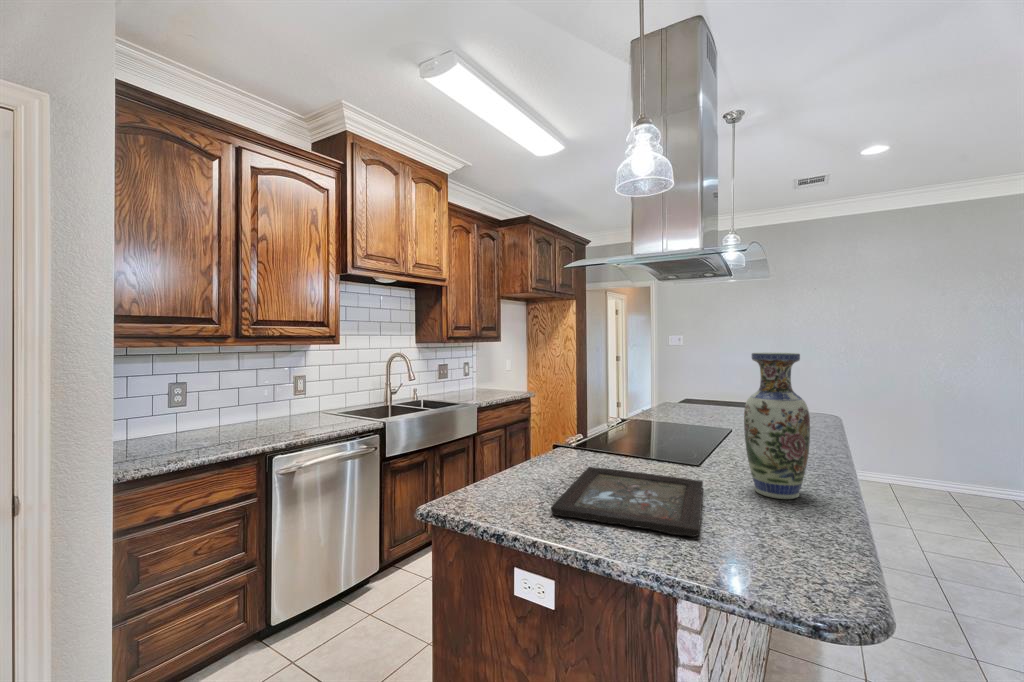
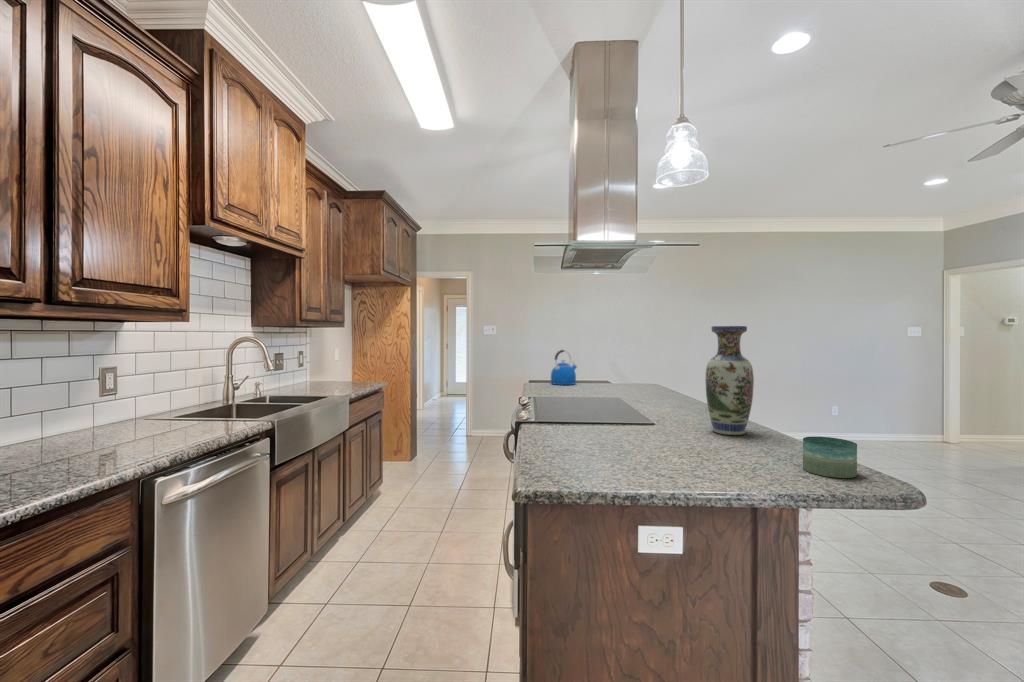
kettle: none [688,369,725,410] -> present [551,350,577,385]
tray: present [551,467,703,537] -> none [594,430,758,472]
candle: none [758,514,832,584] -> present [803,436,857,478]

